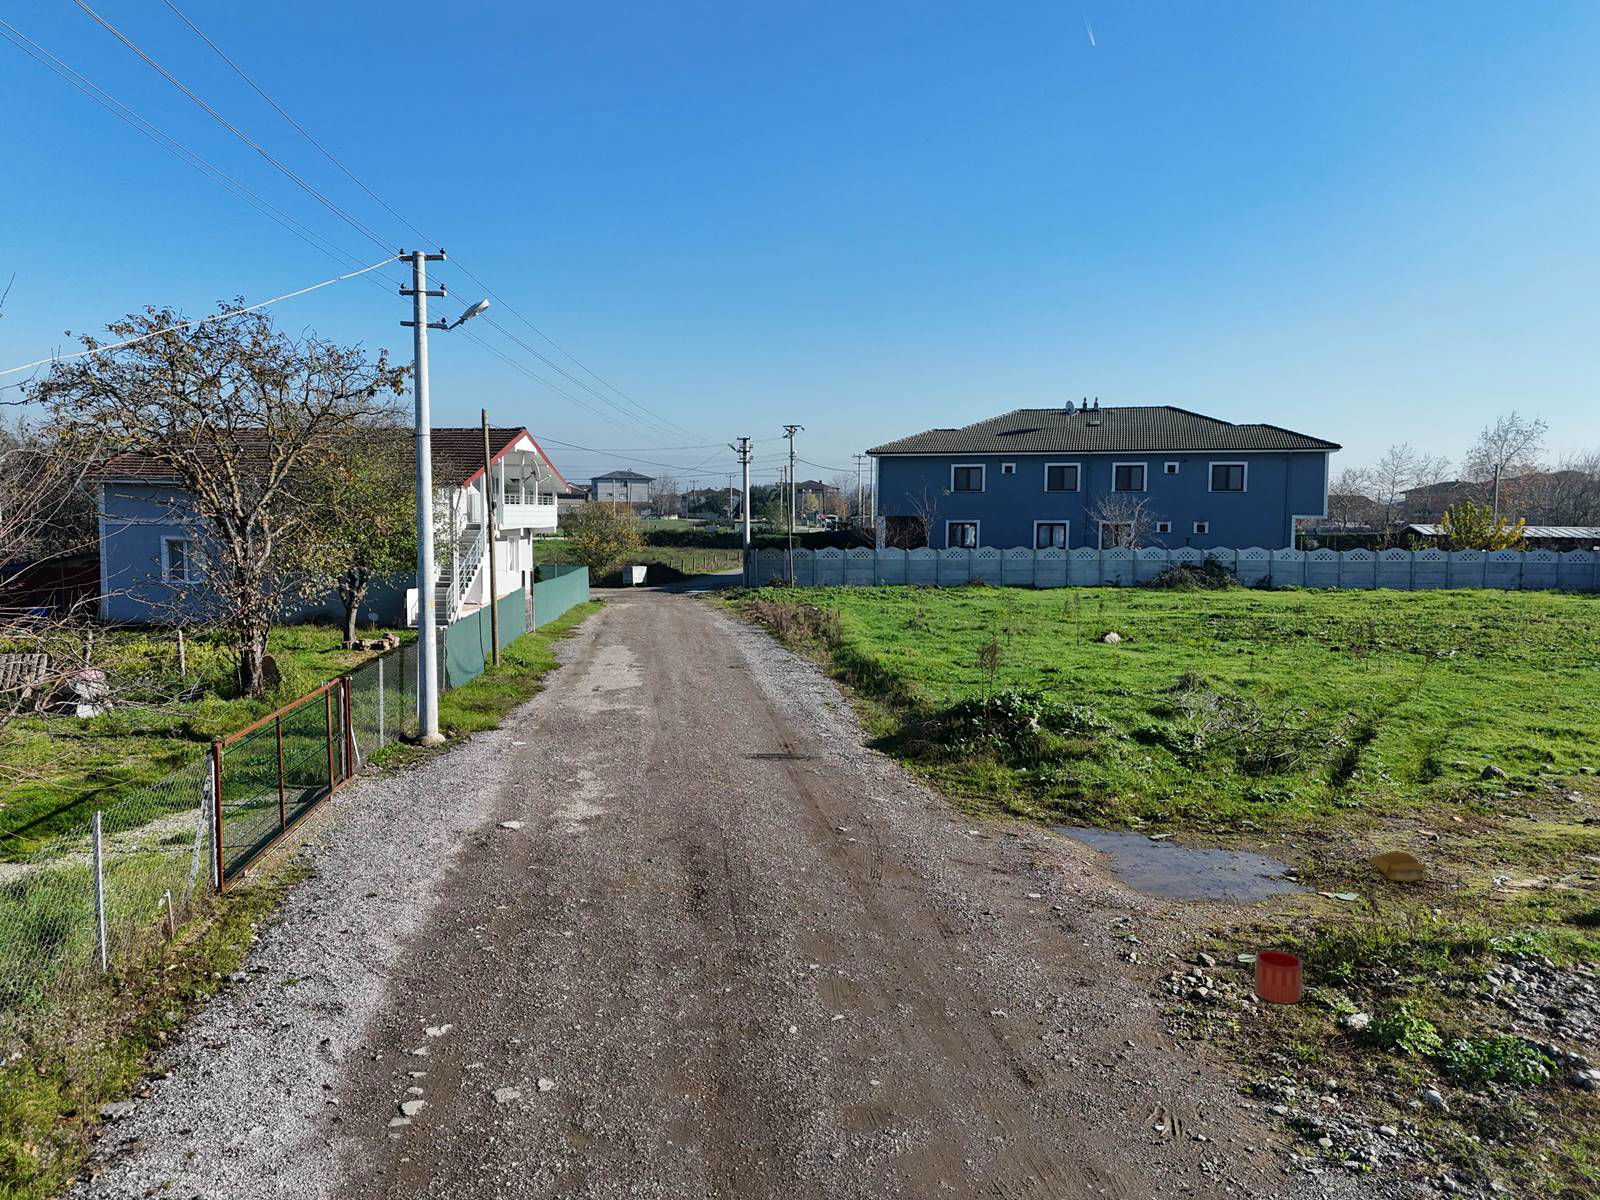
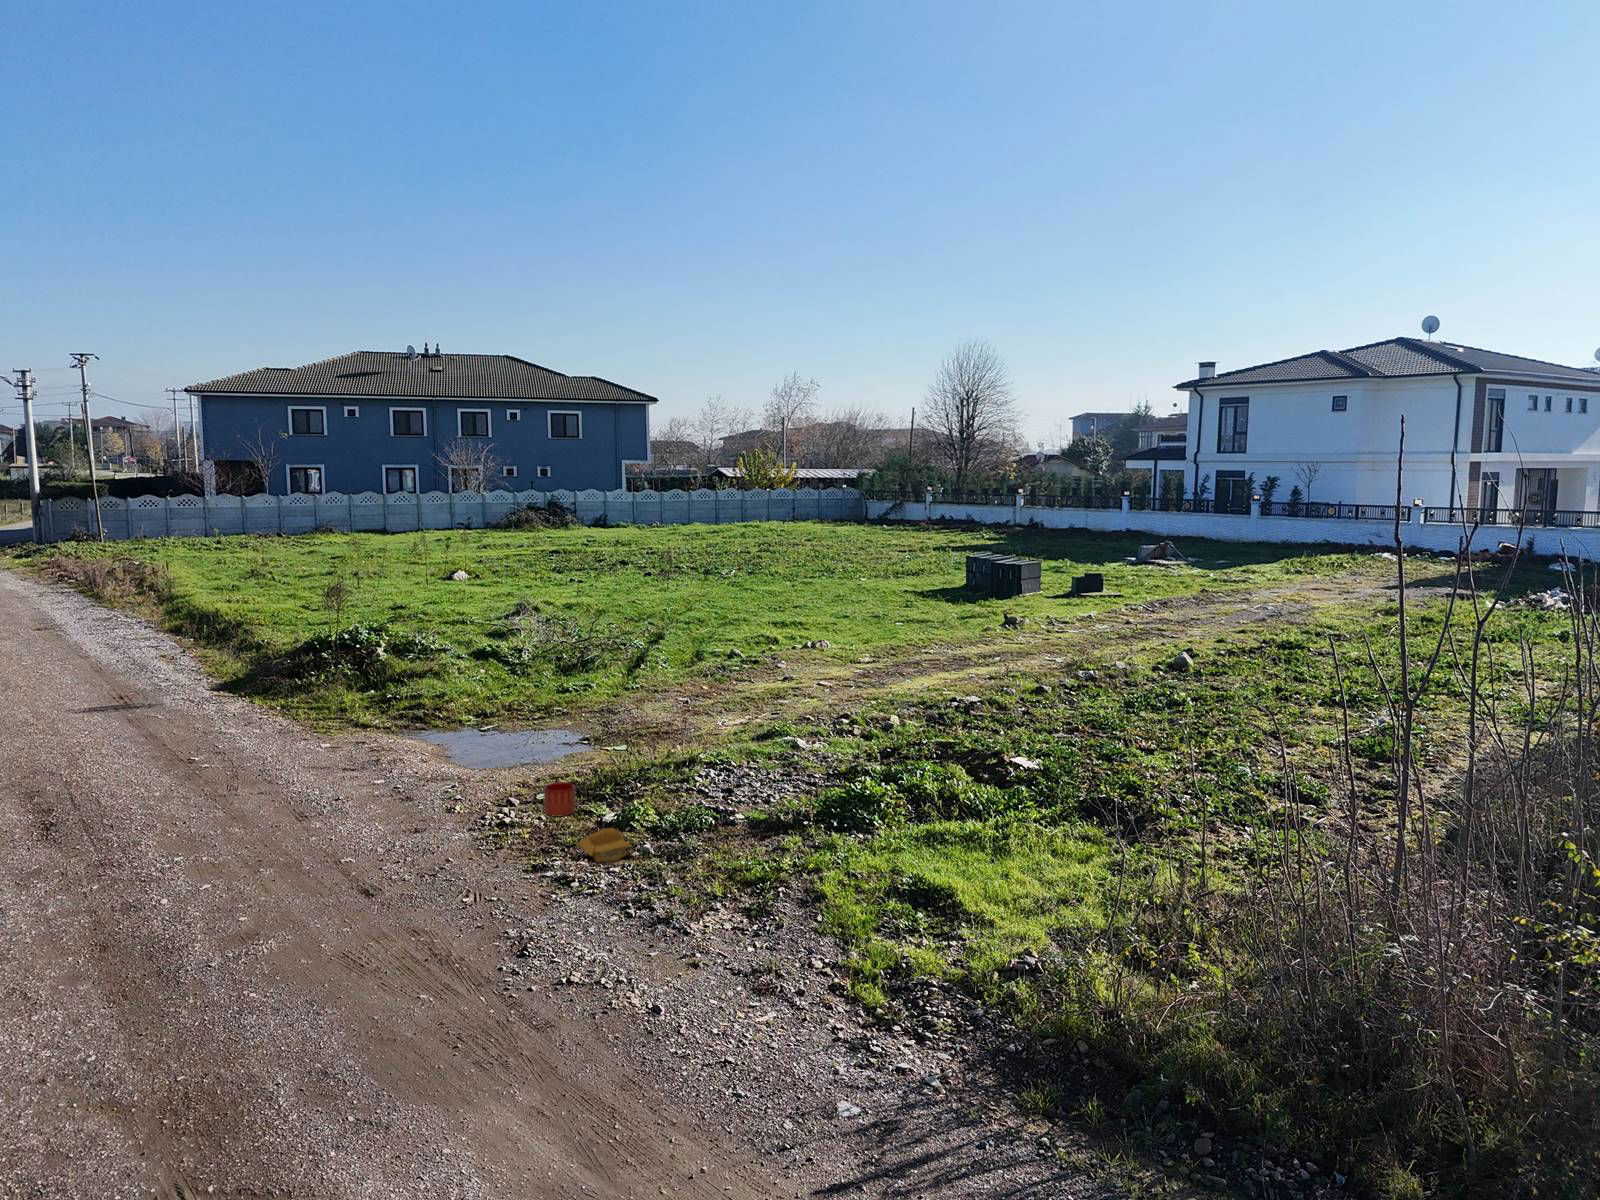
cardboard box: present [1369,851,1428,882] -> present [578,828,632,862]

